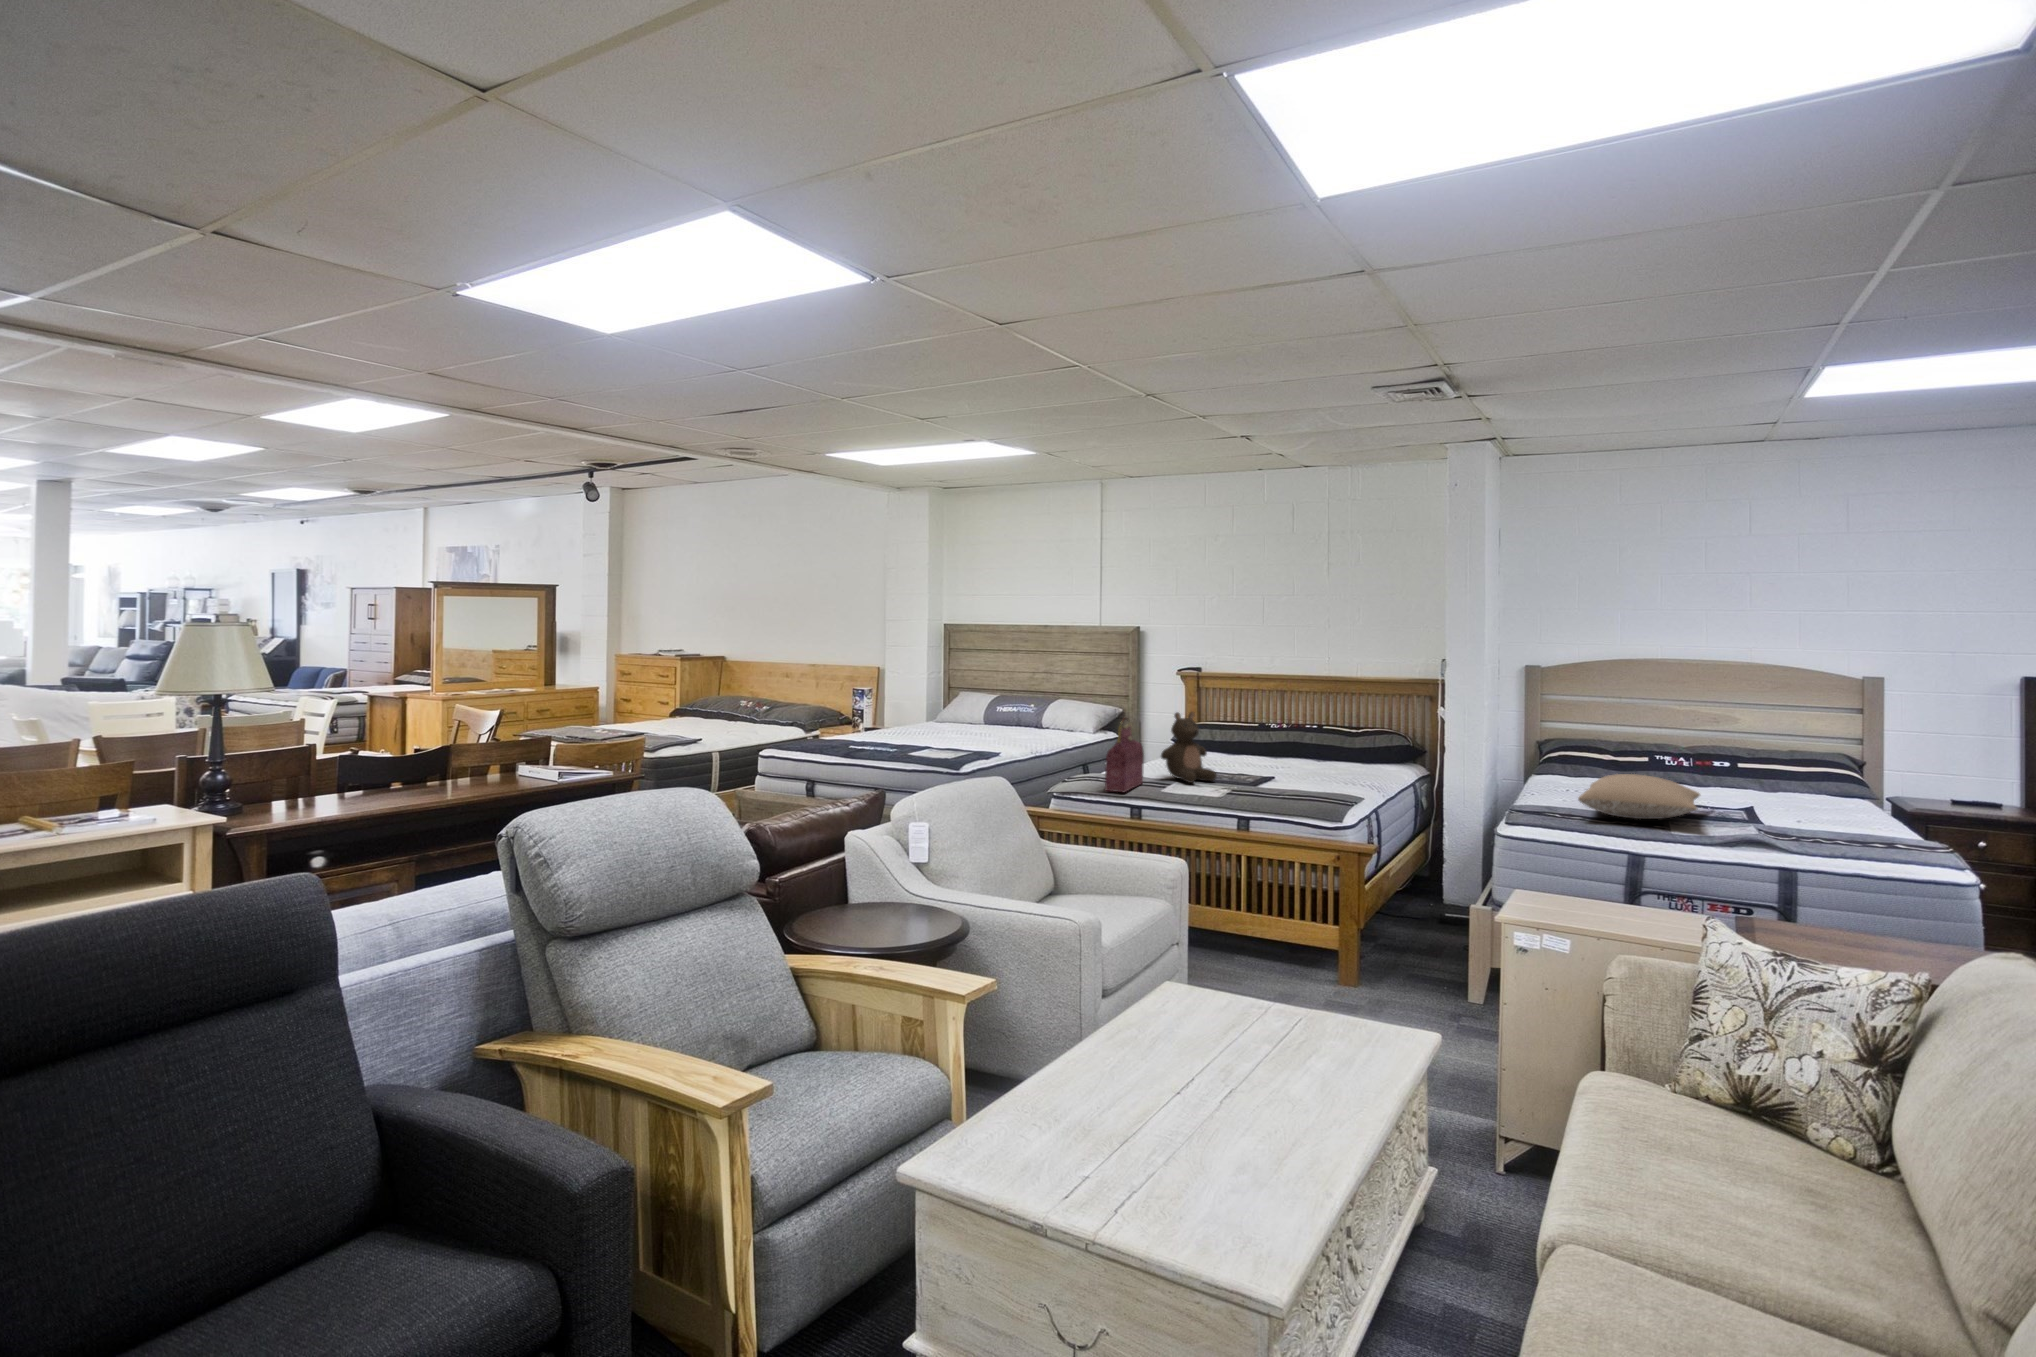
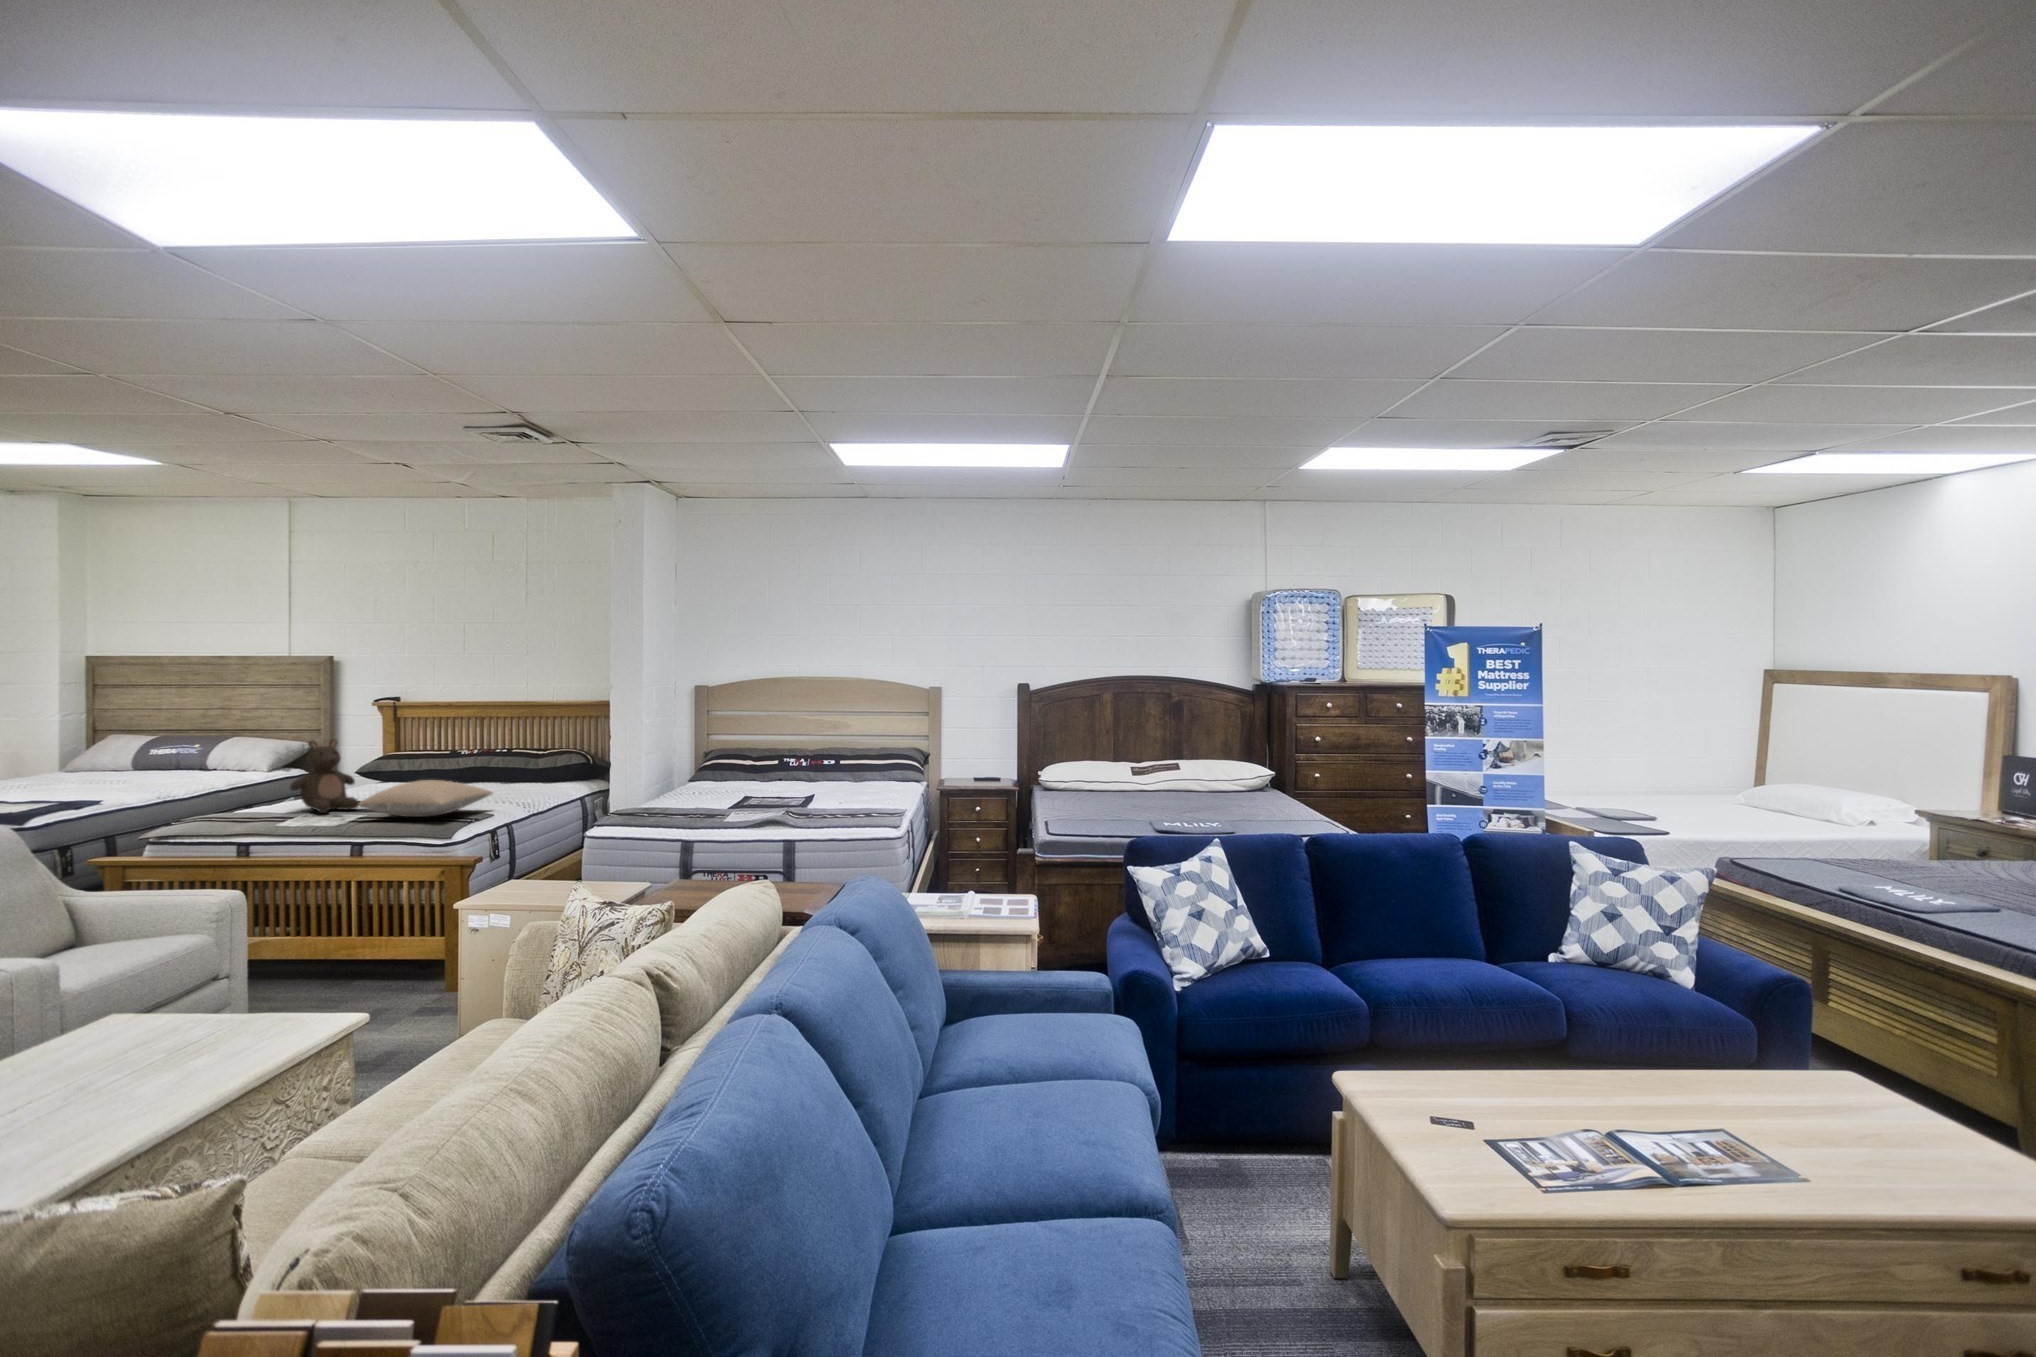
handbag: present [1105,718,1144,792] -> none [193,748,262,829]
pillow: present [1578,774,1700,819] -> present [359,780,493,817]

